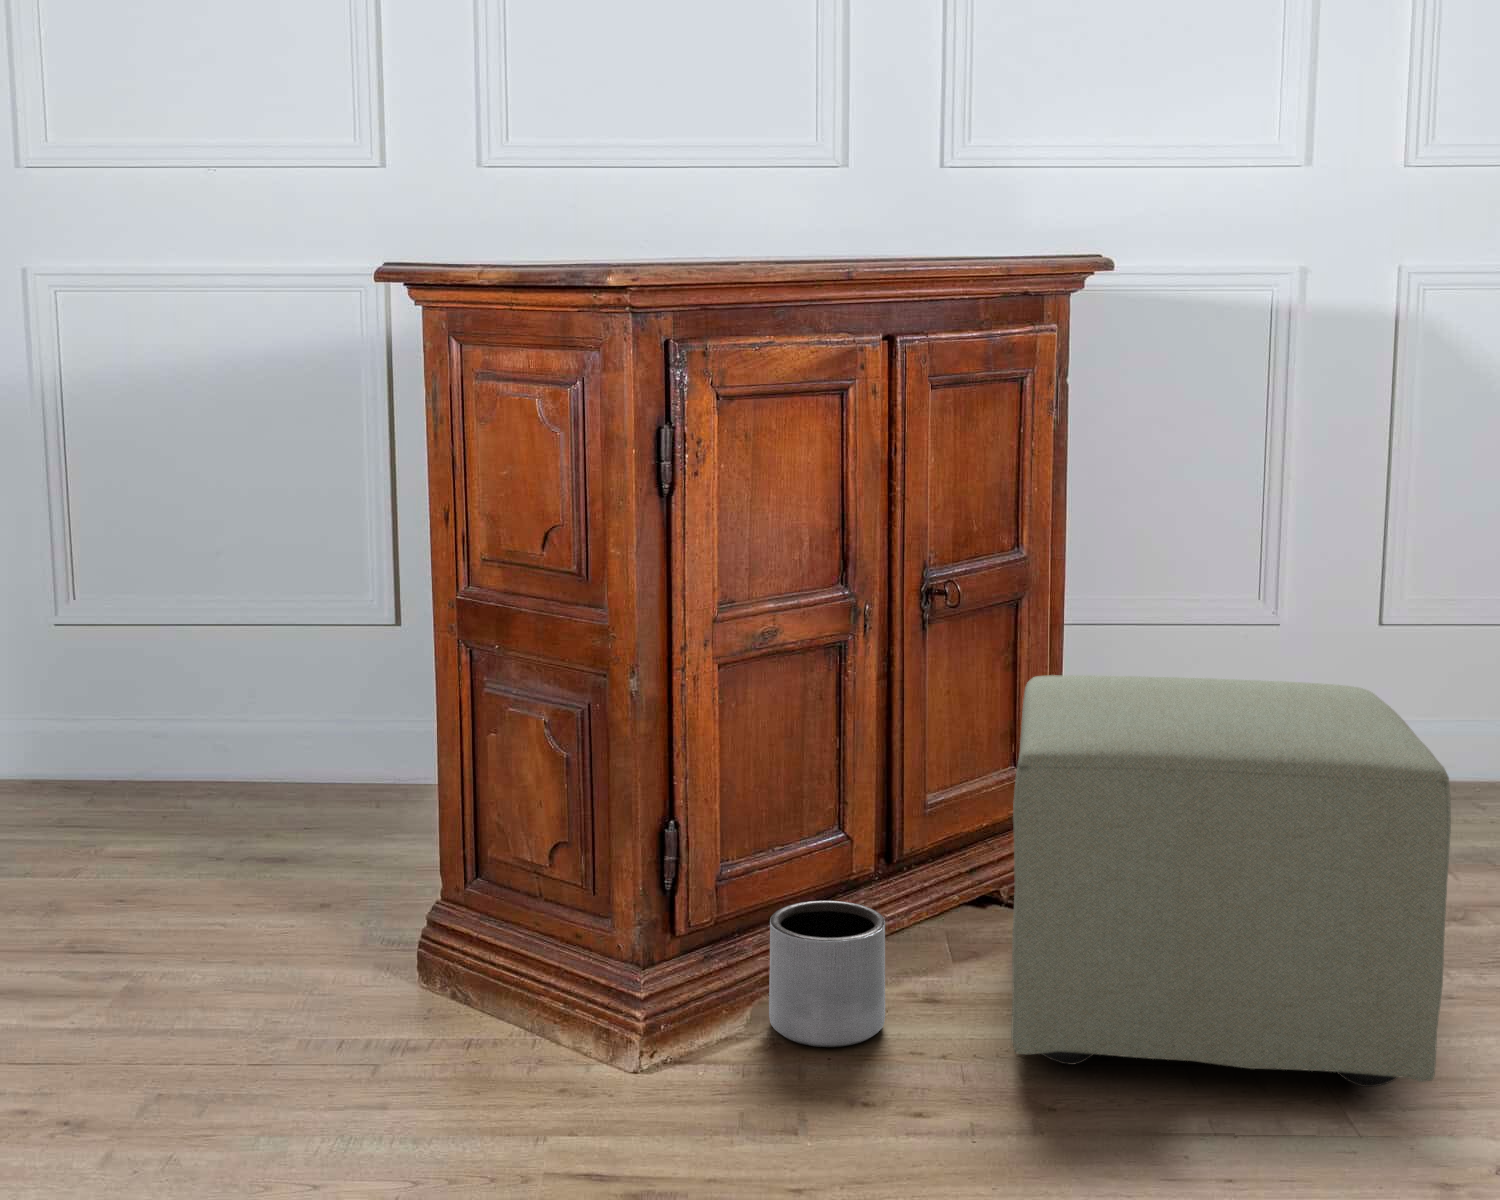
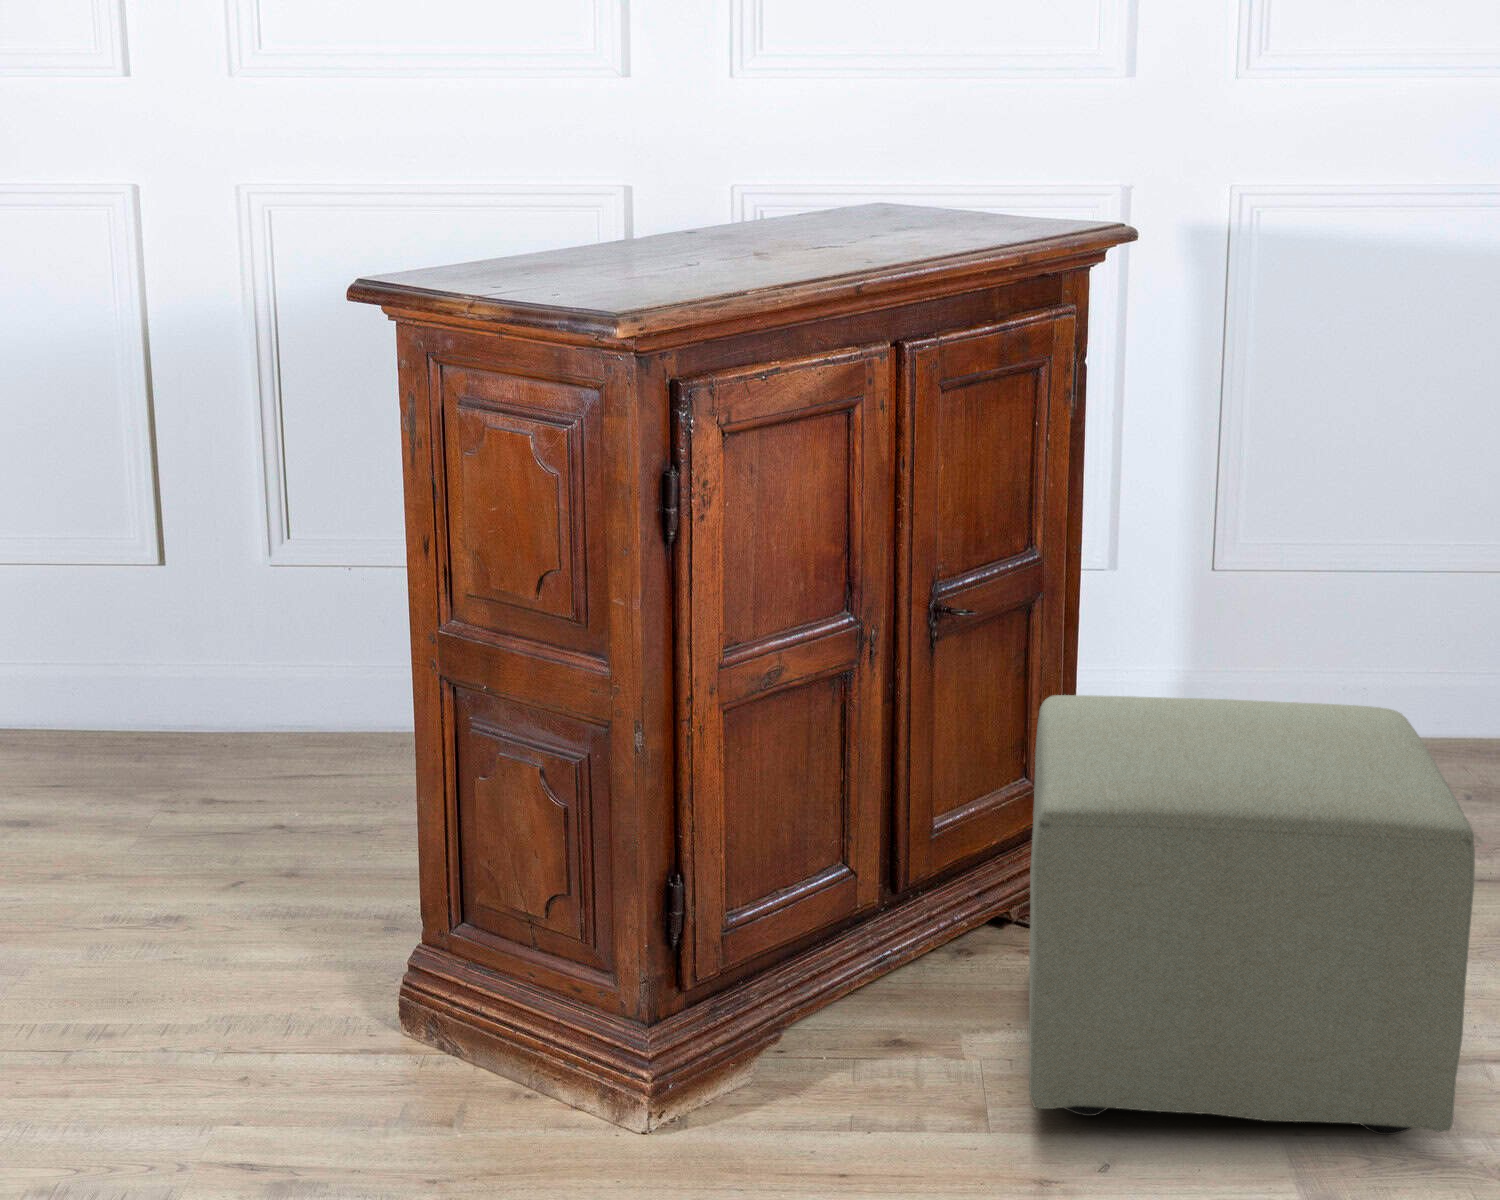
planter: present [769,900,885,1047] -> none [777,944,897,1100]

